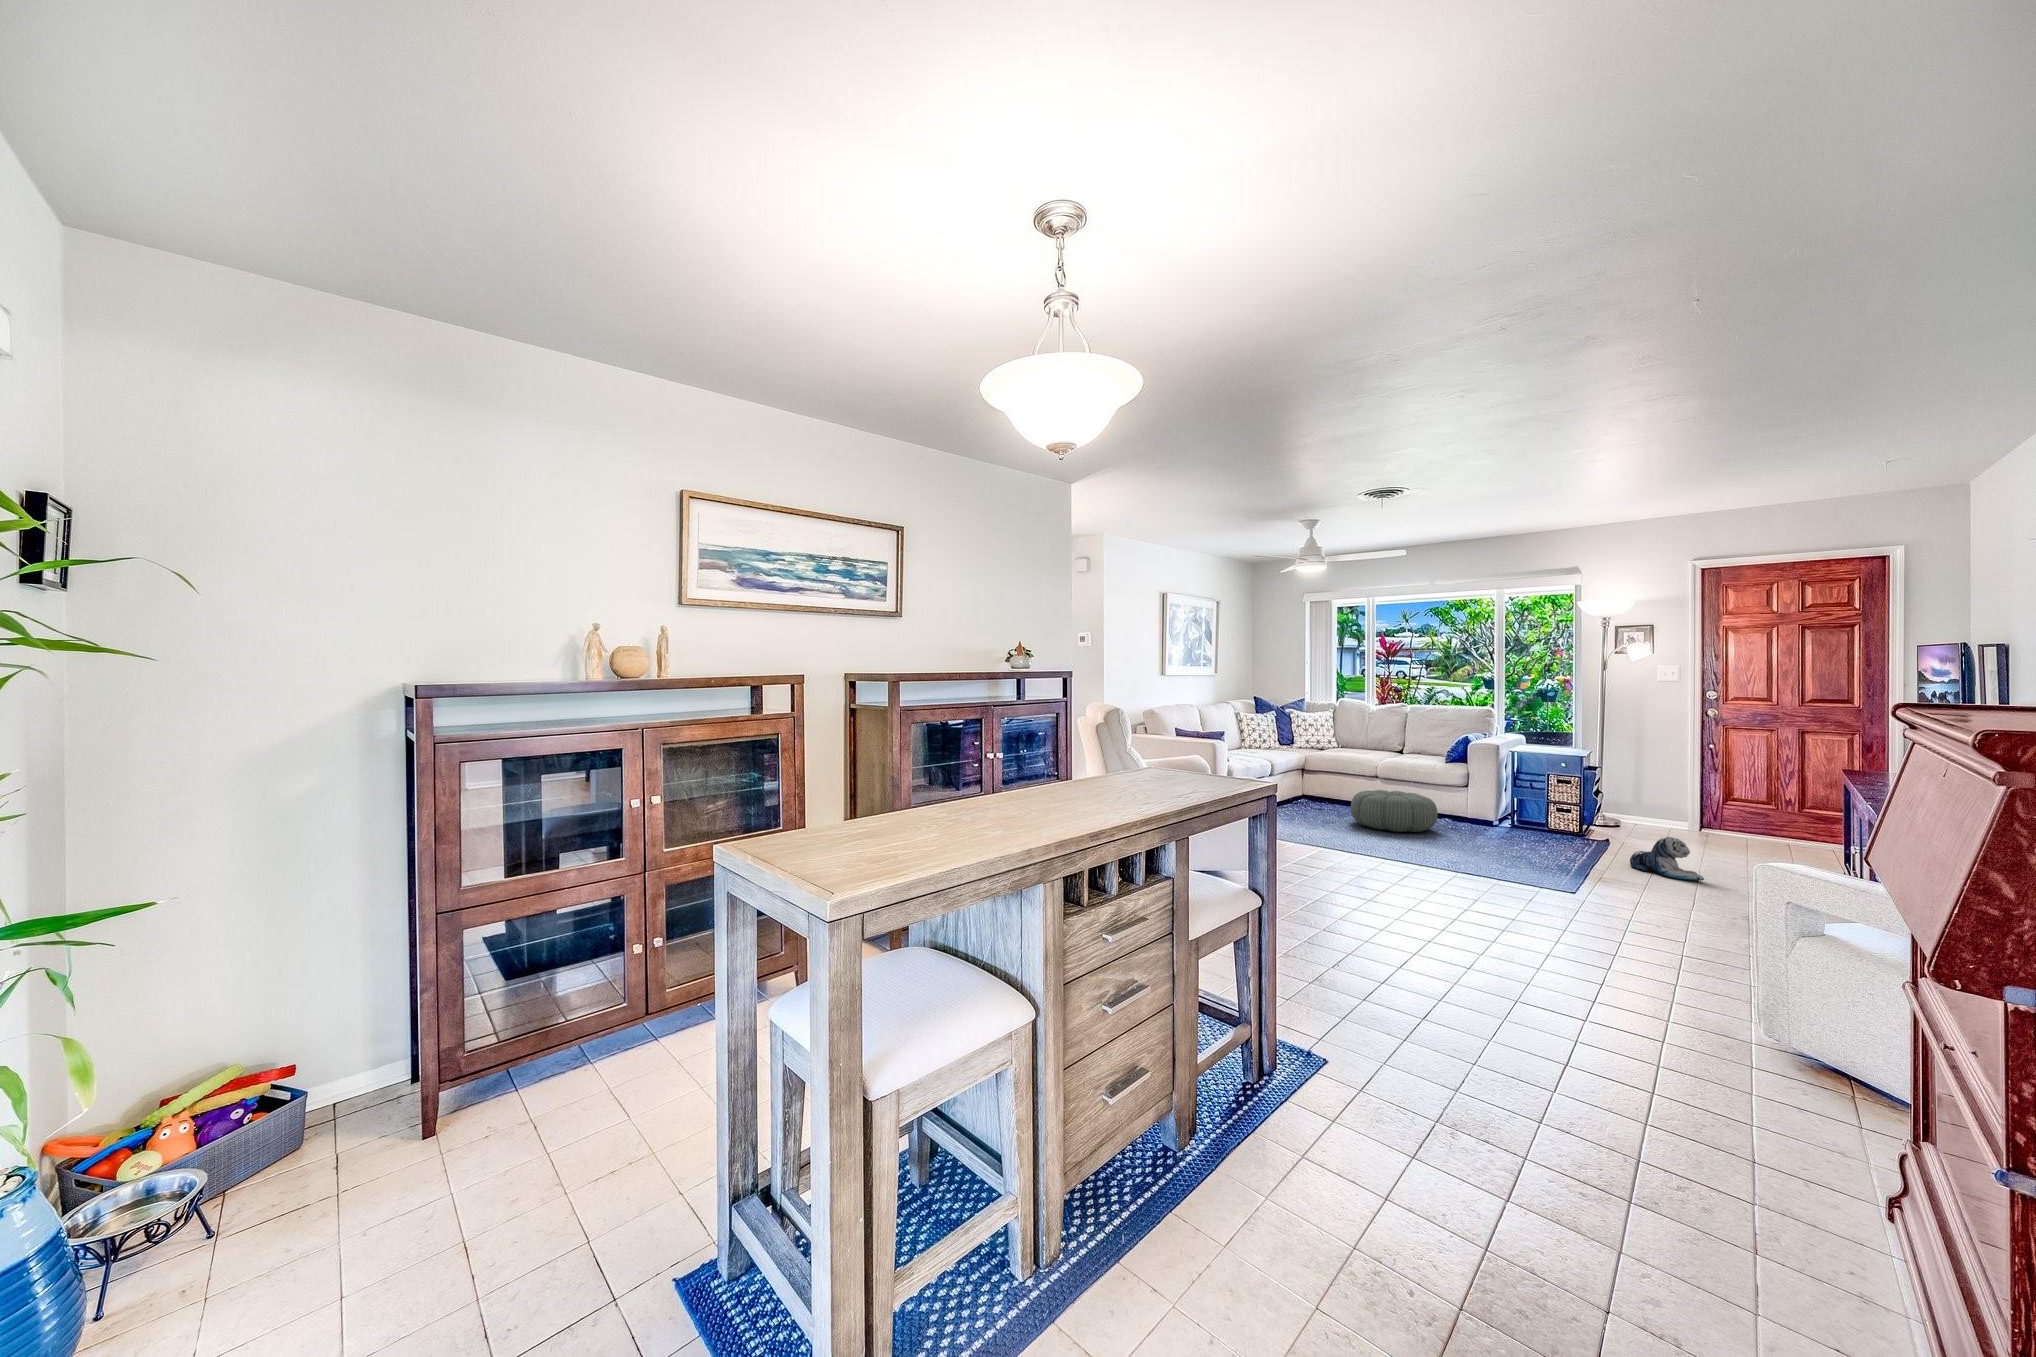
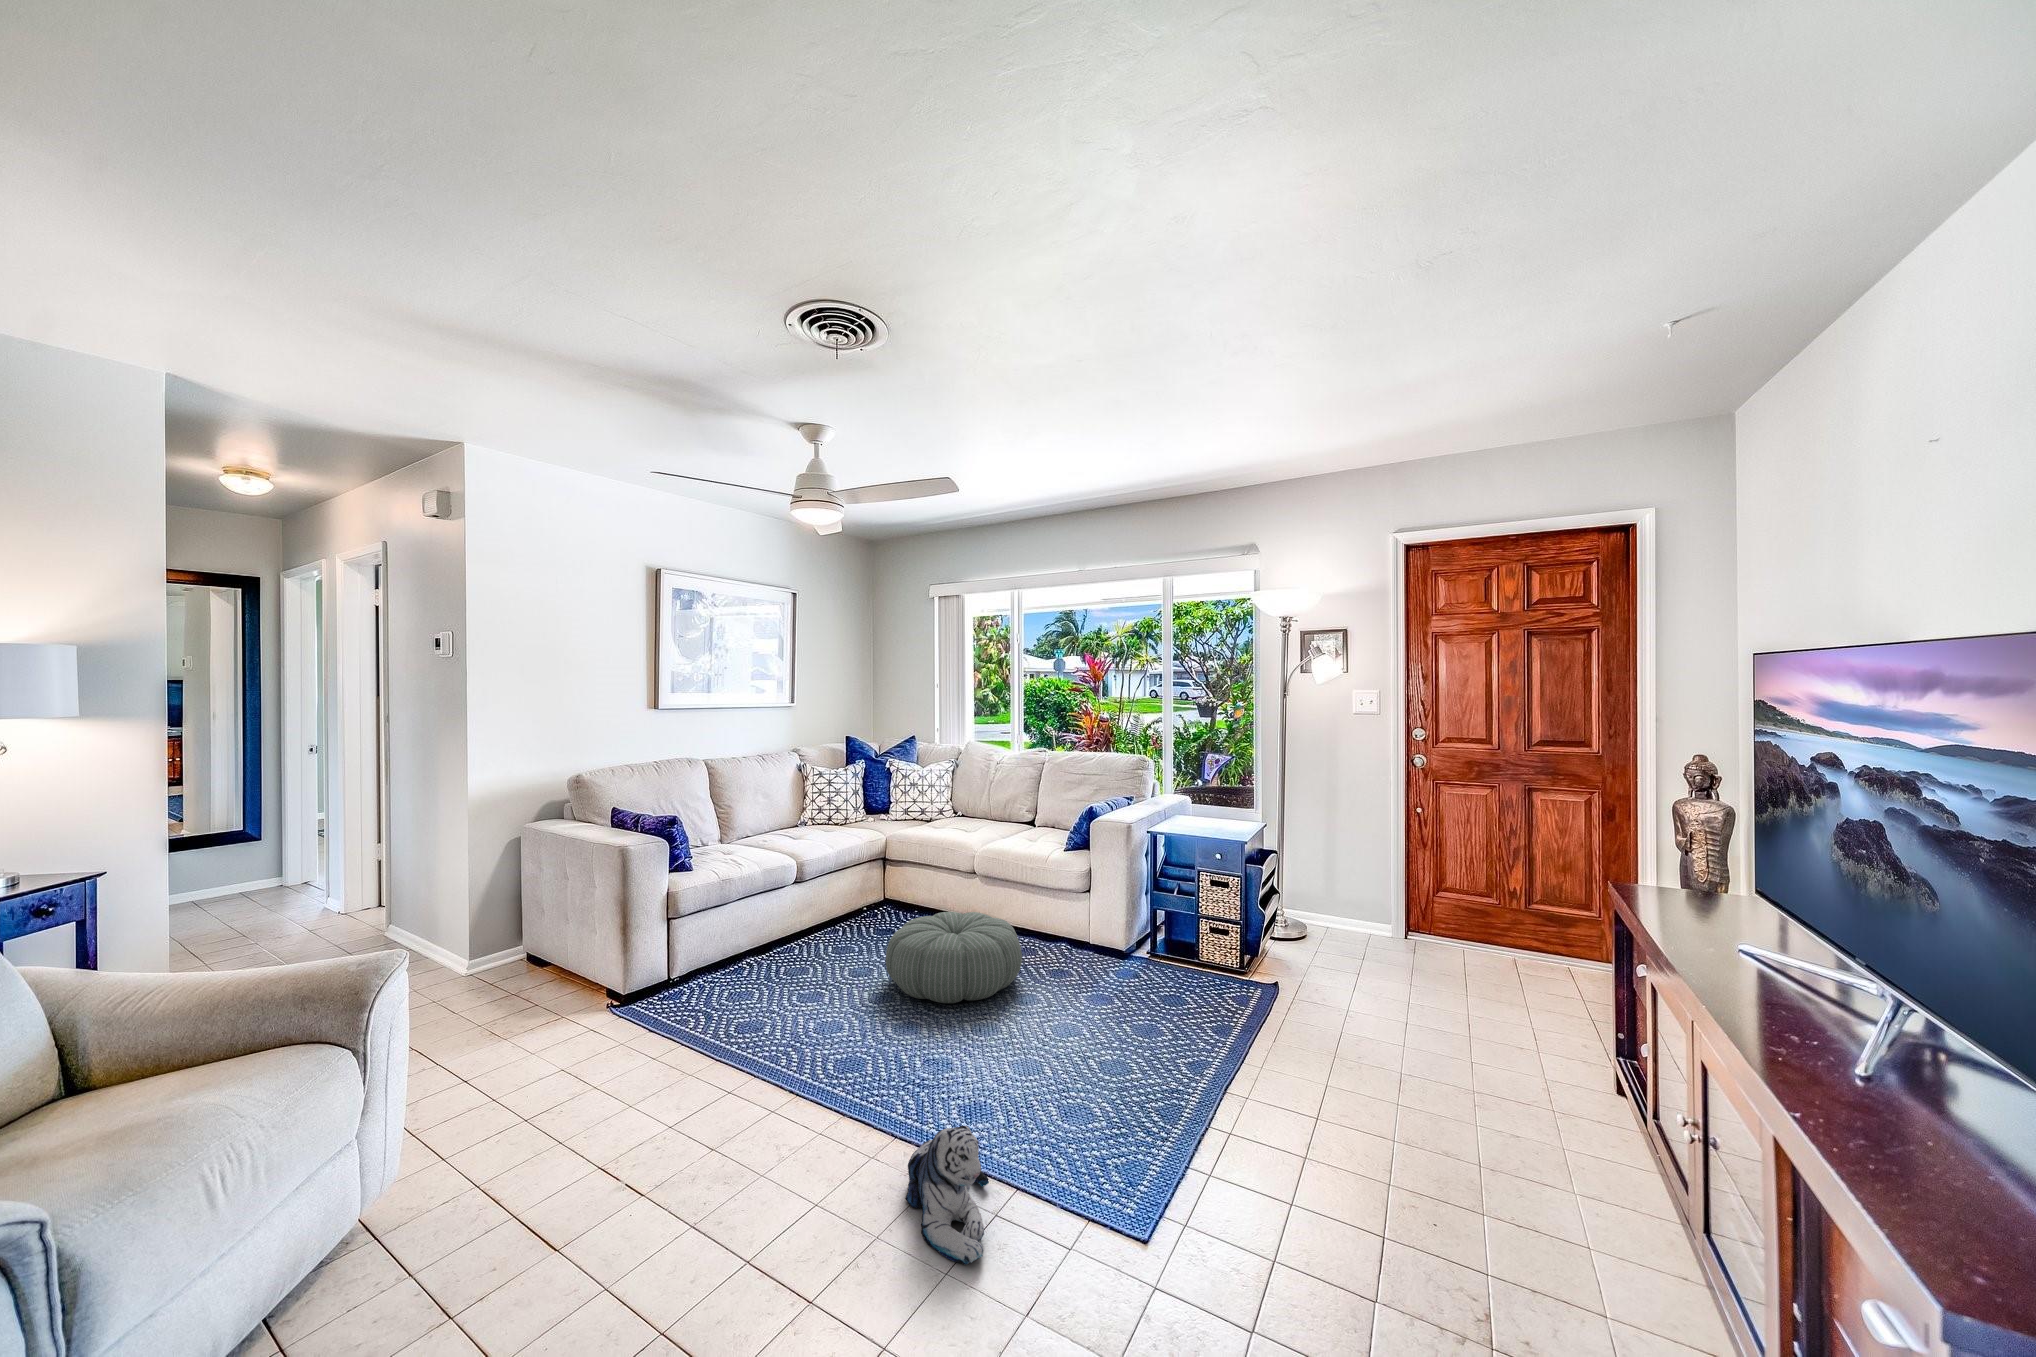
plush toy: present [1630,837,1704,881] -> present [905,1126,989,1265]

